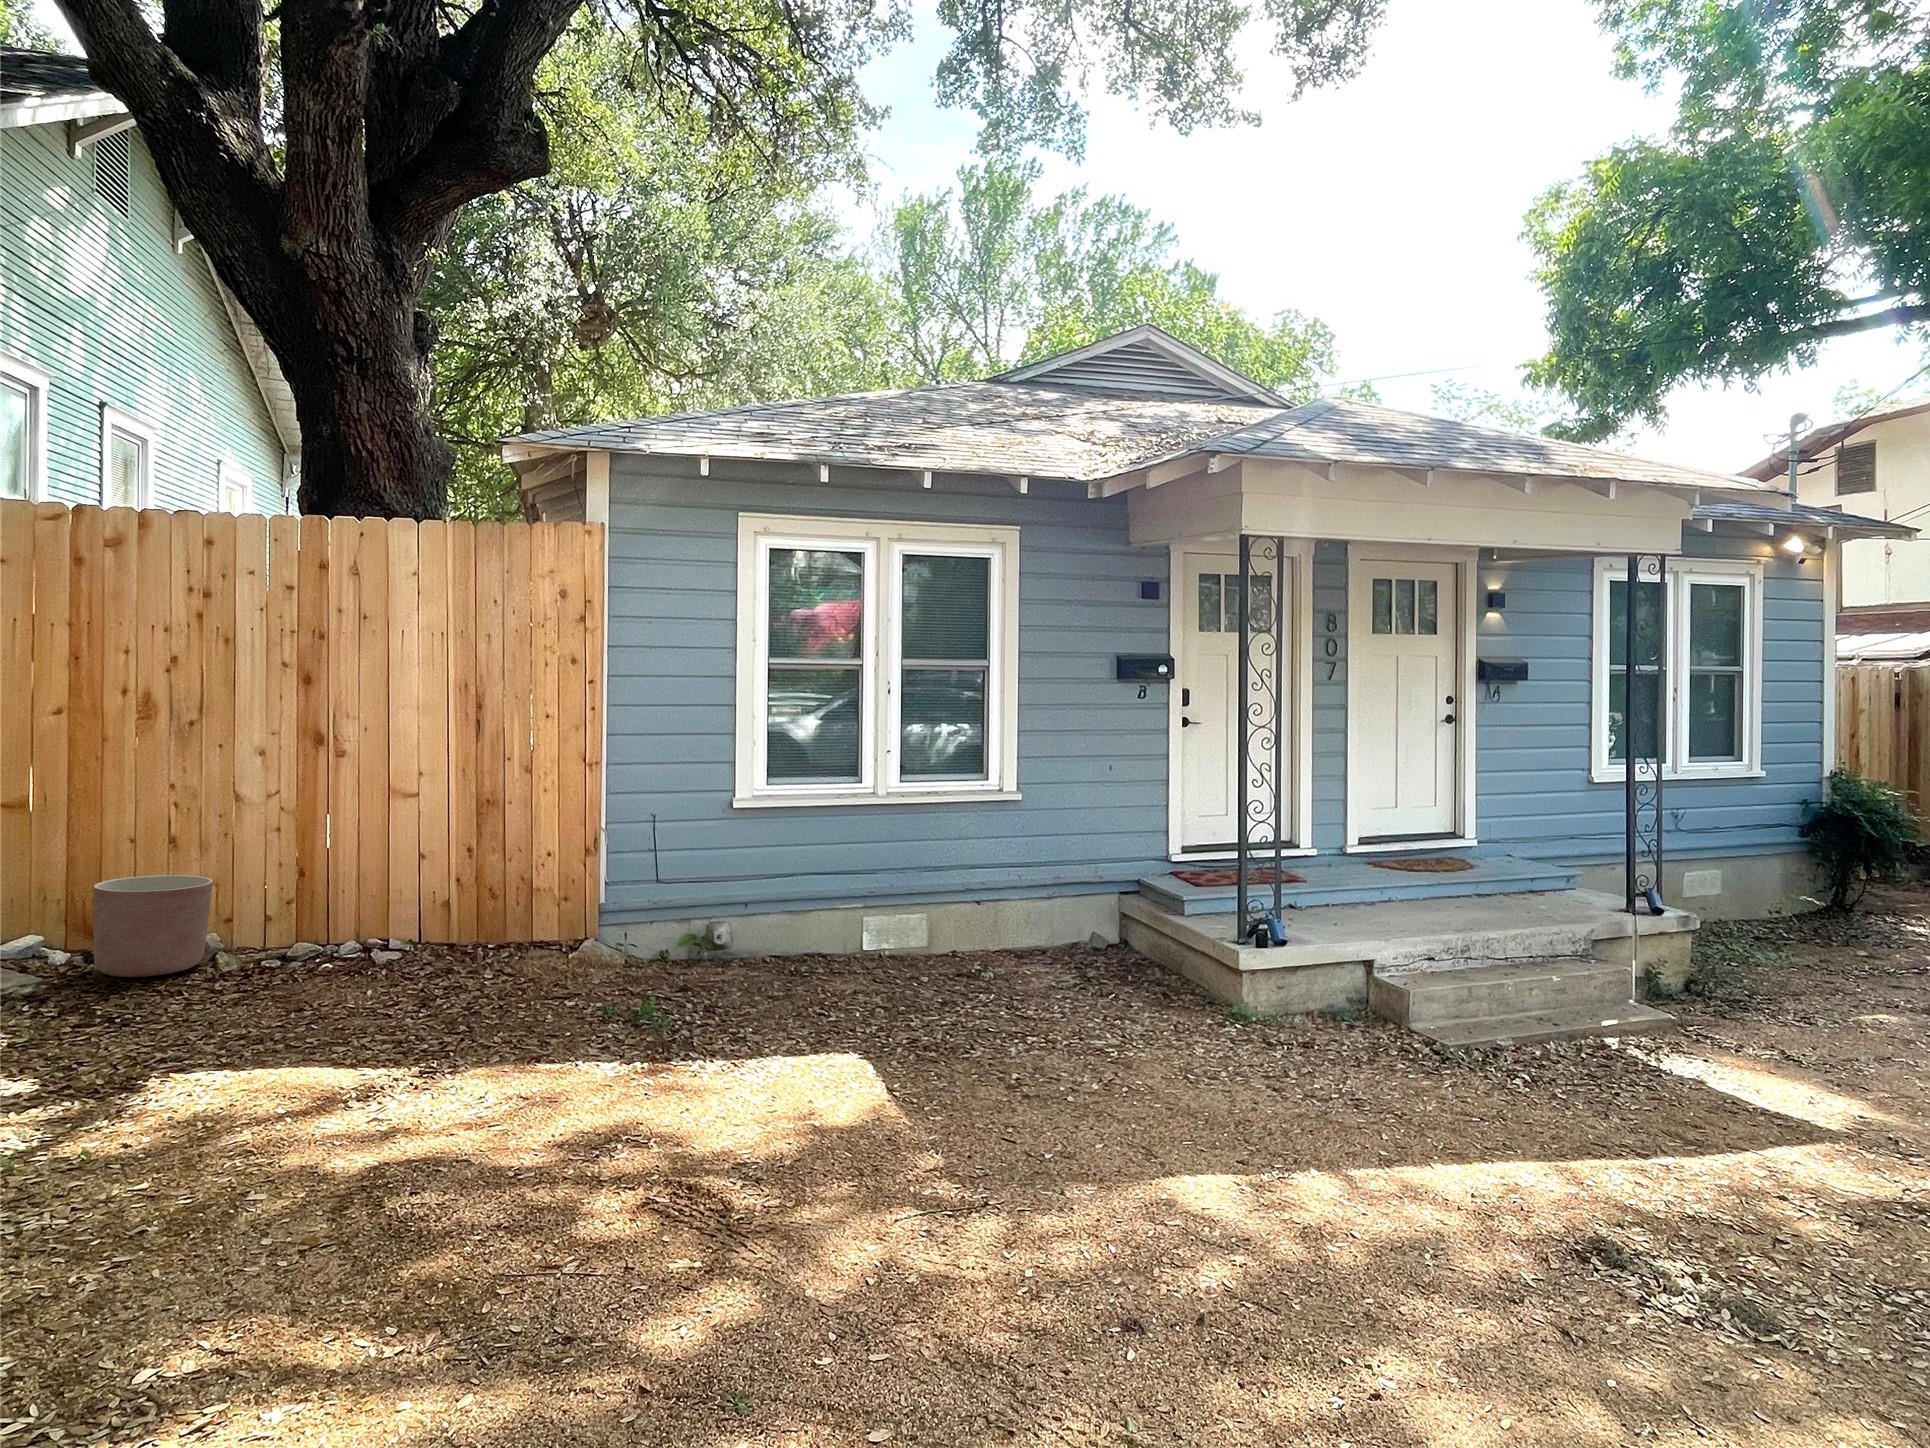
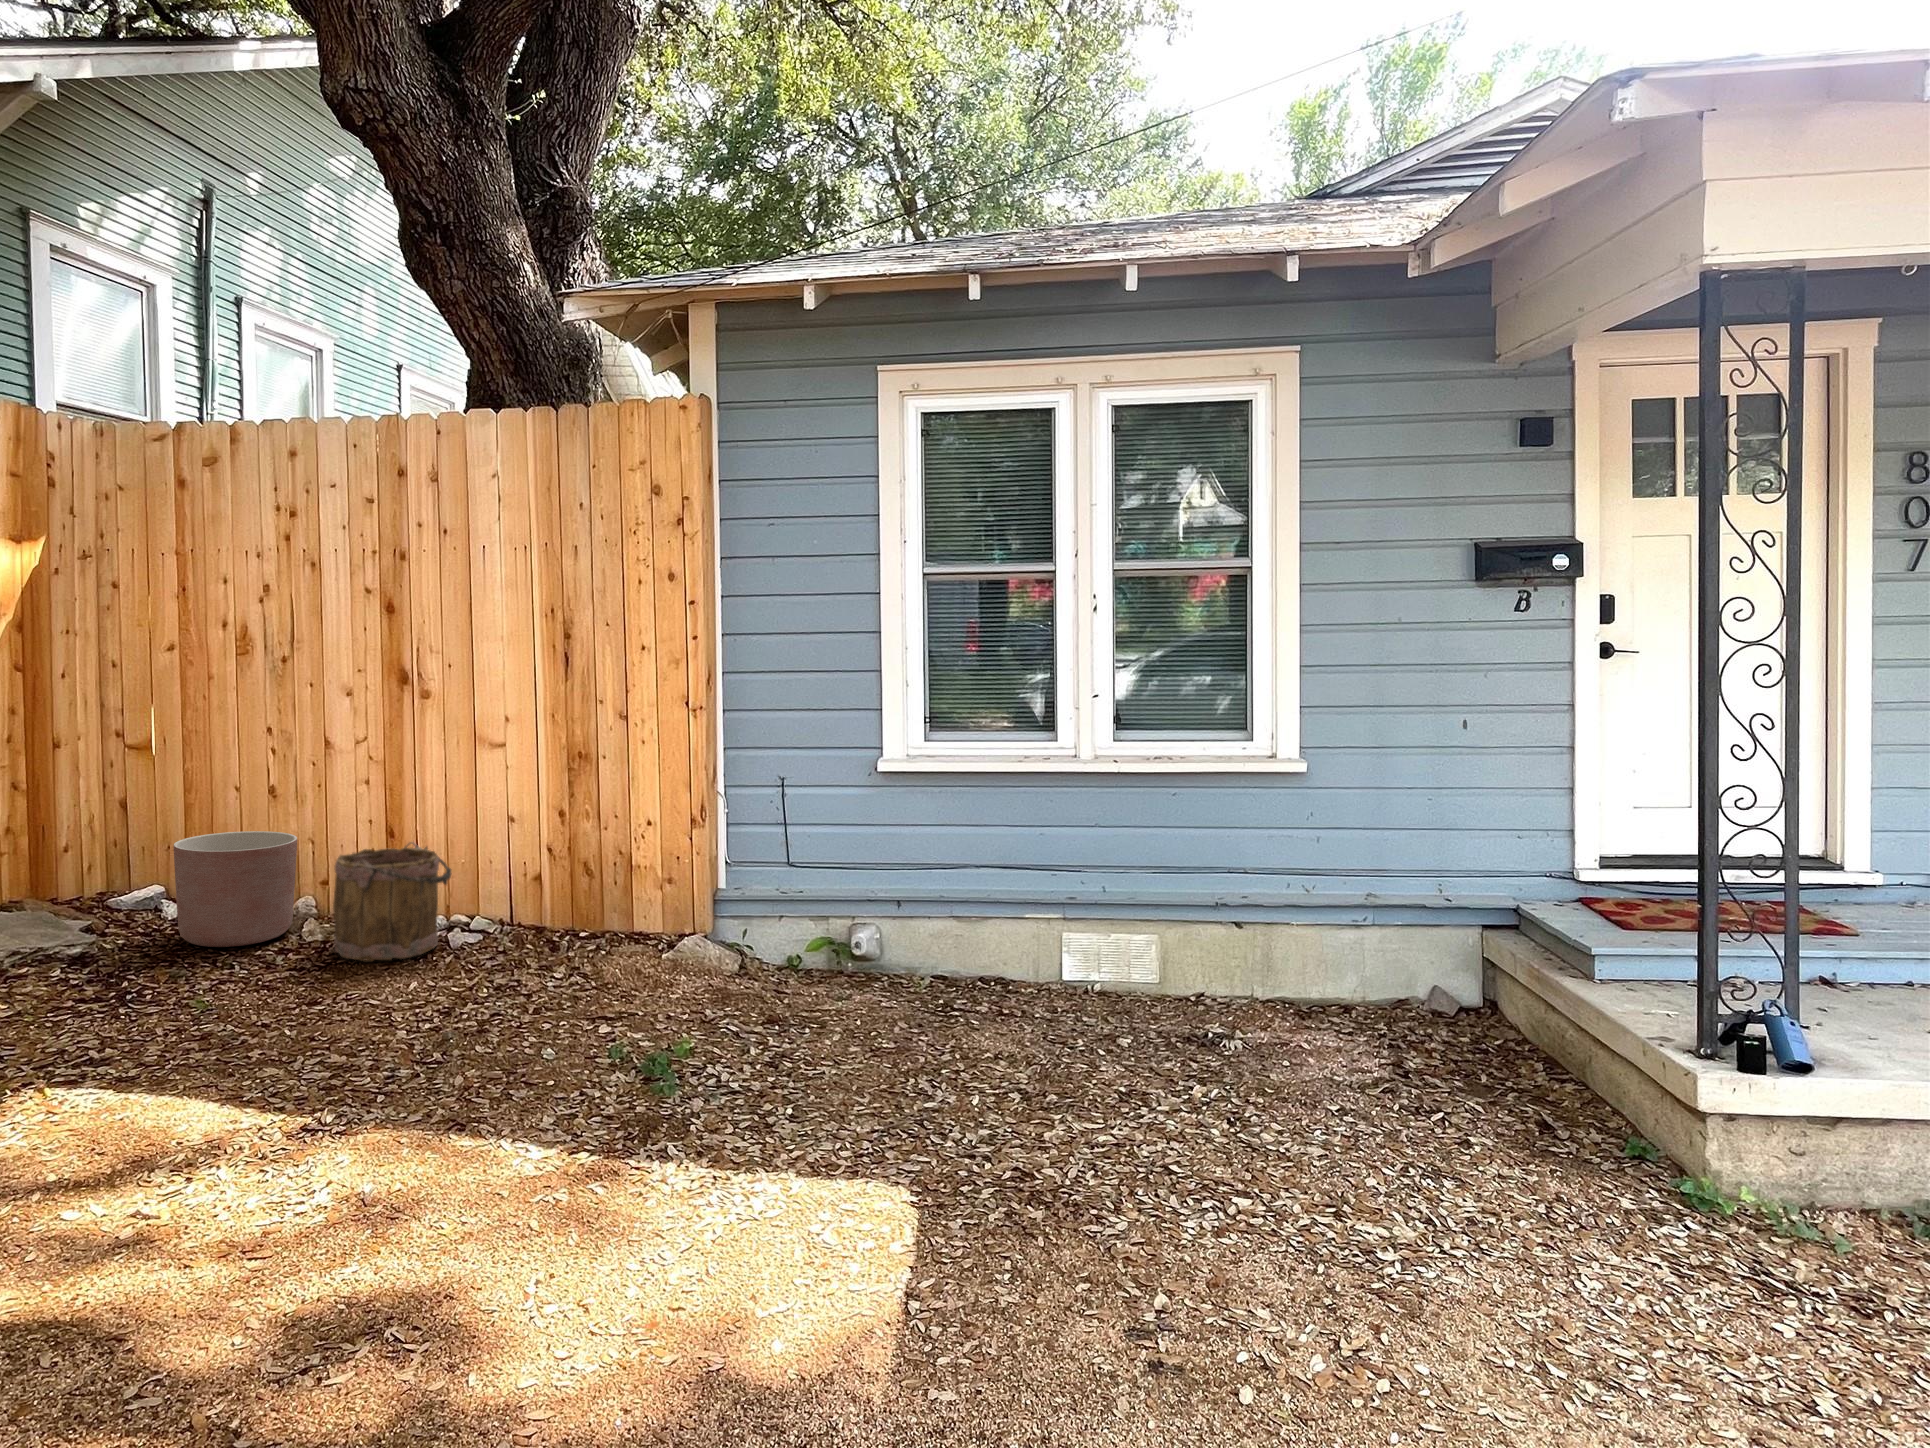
bucket: none [264,877,375,976] -> present [333,842,452,961]

